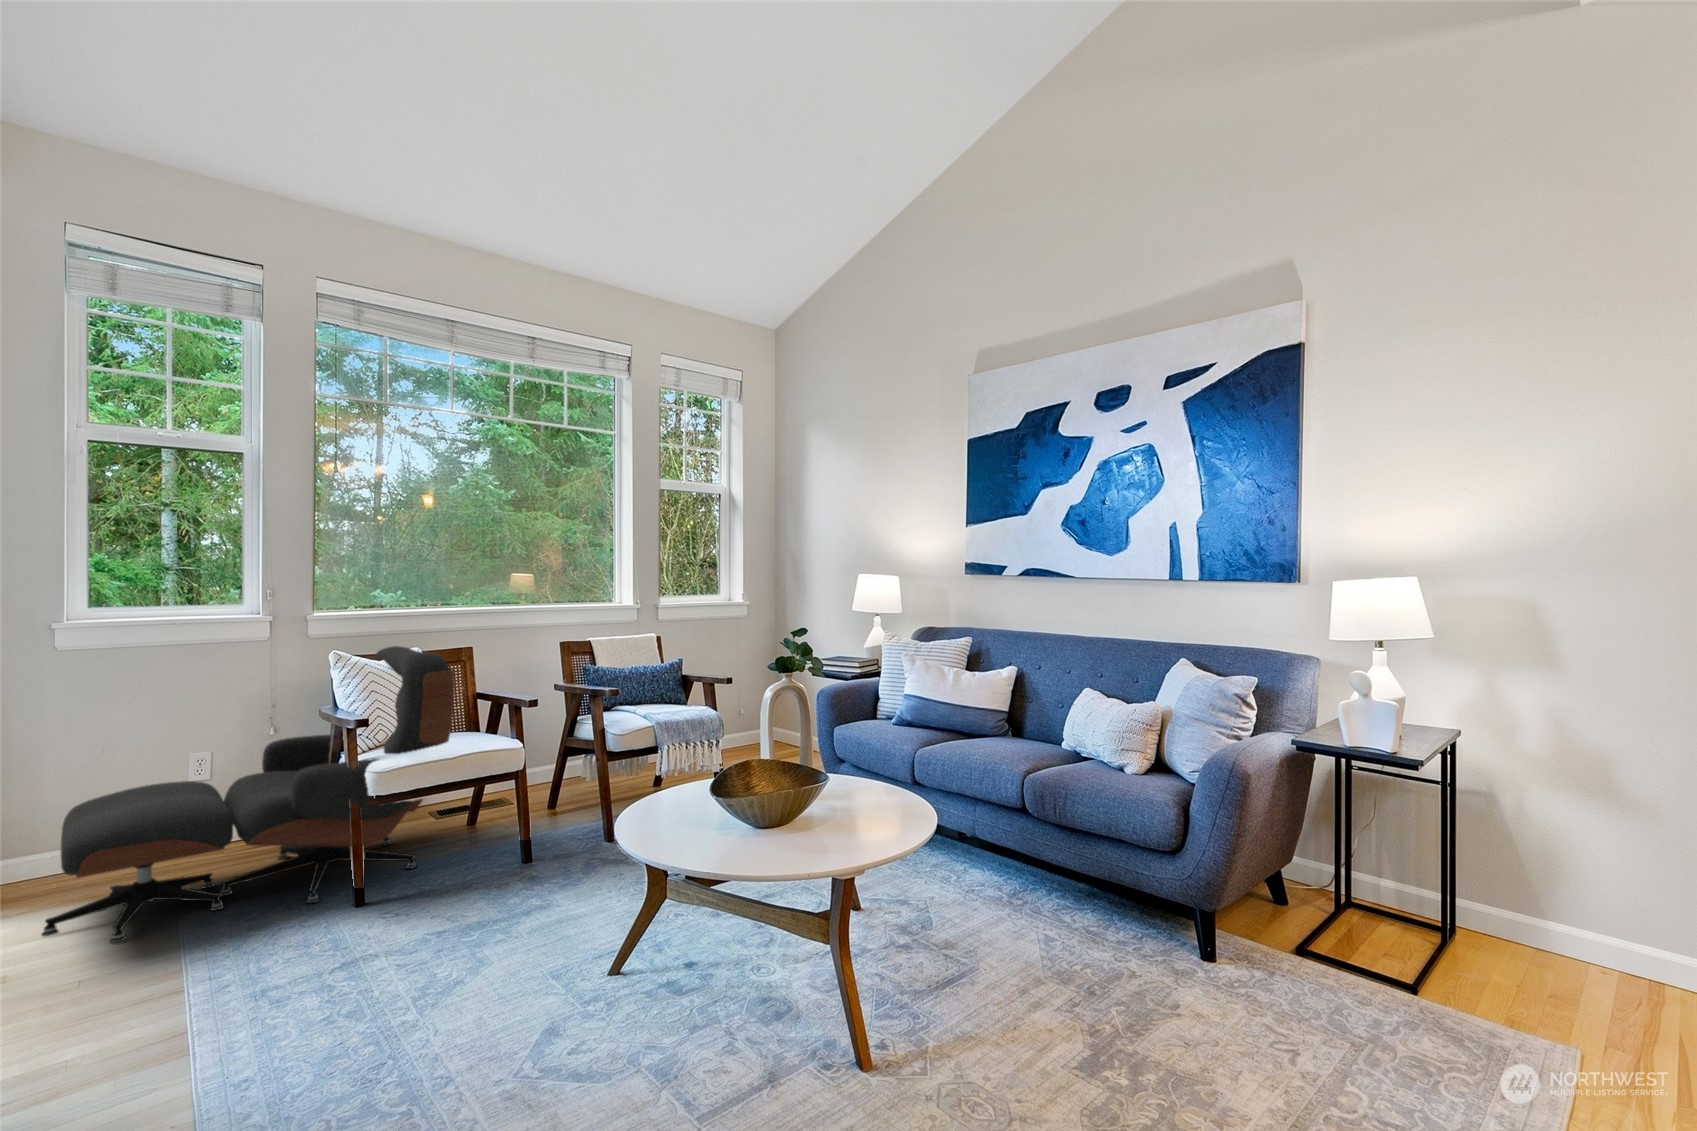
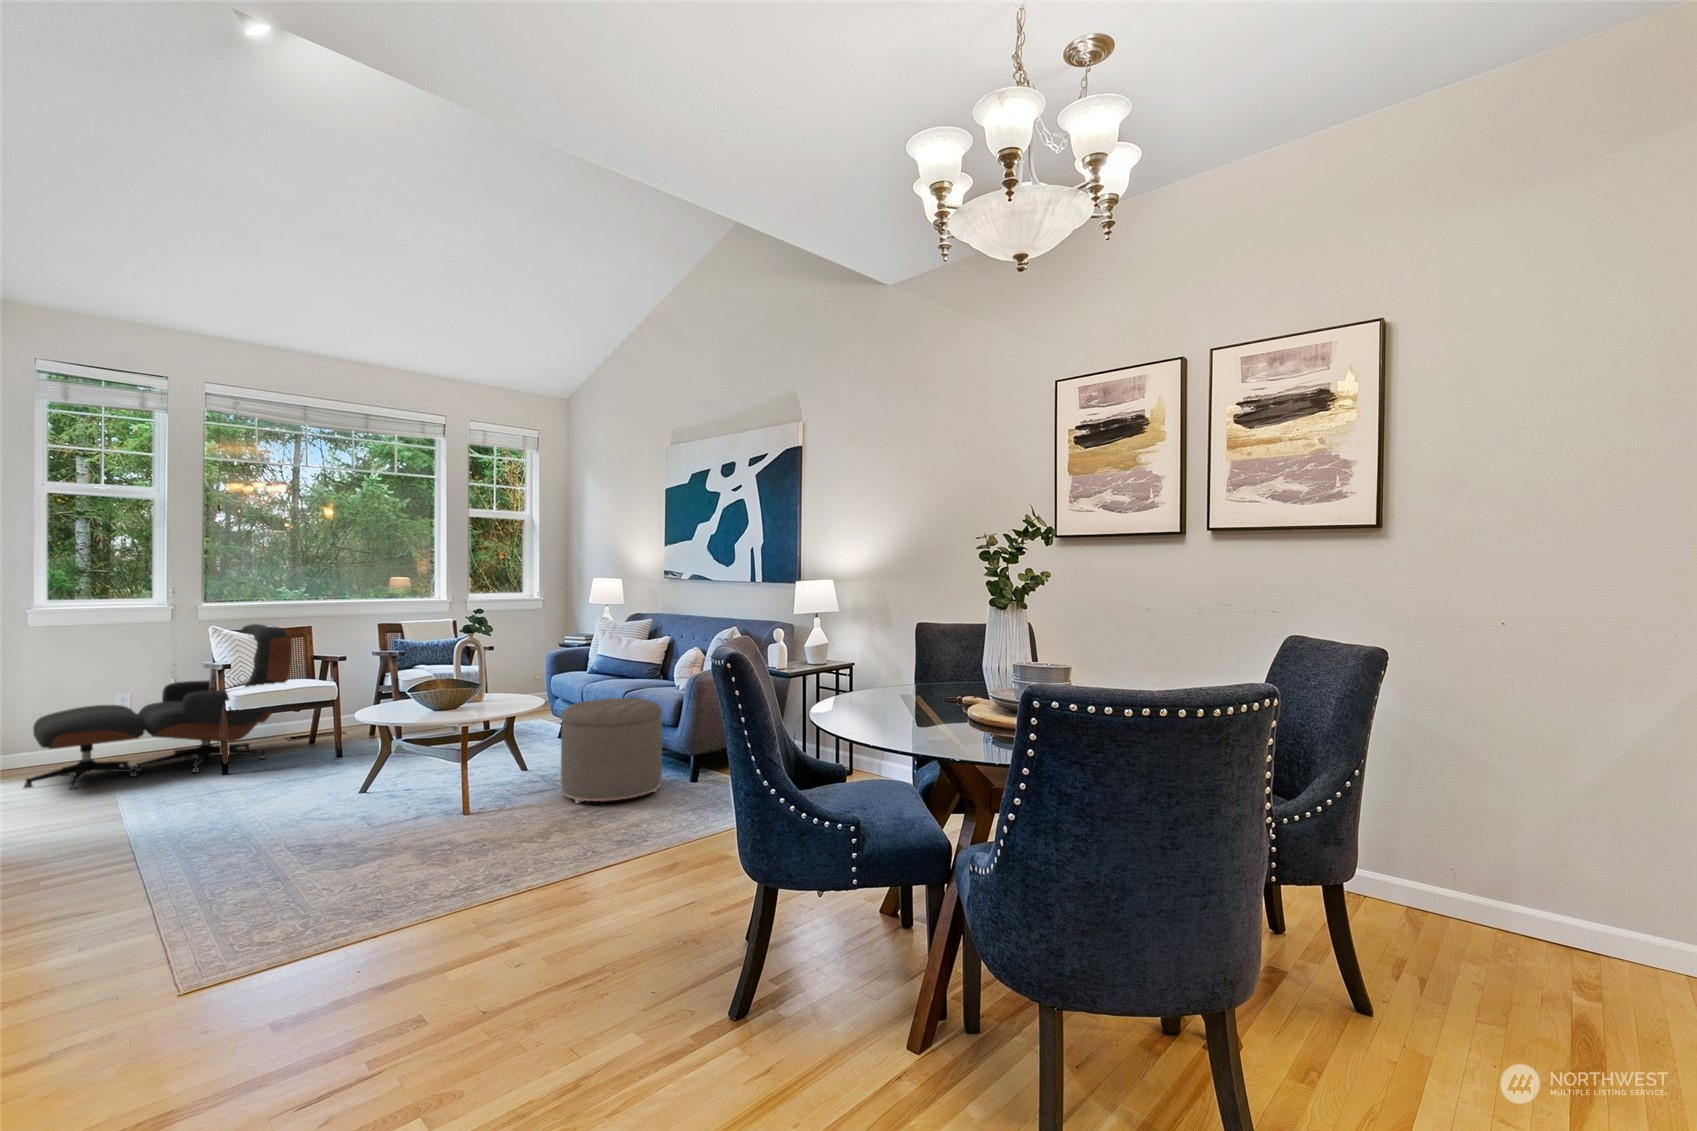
ottoman: none [984,803,1188,1048] -> present [560,698,663,803]

